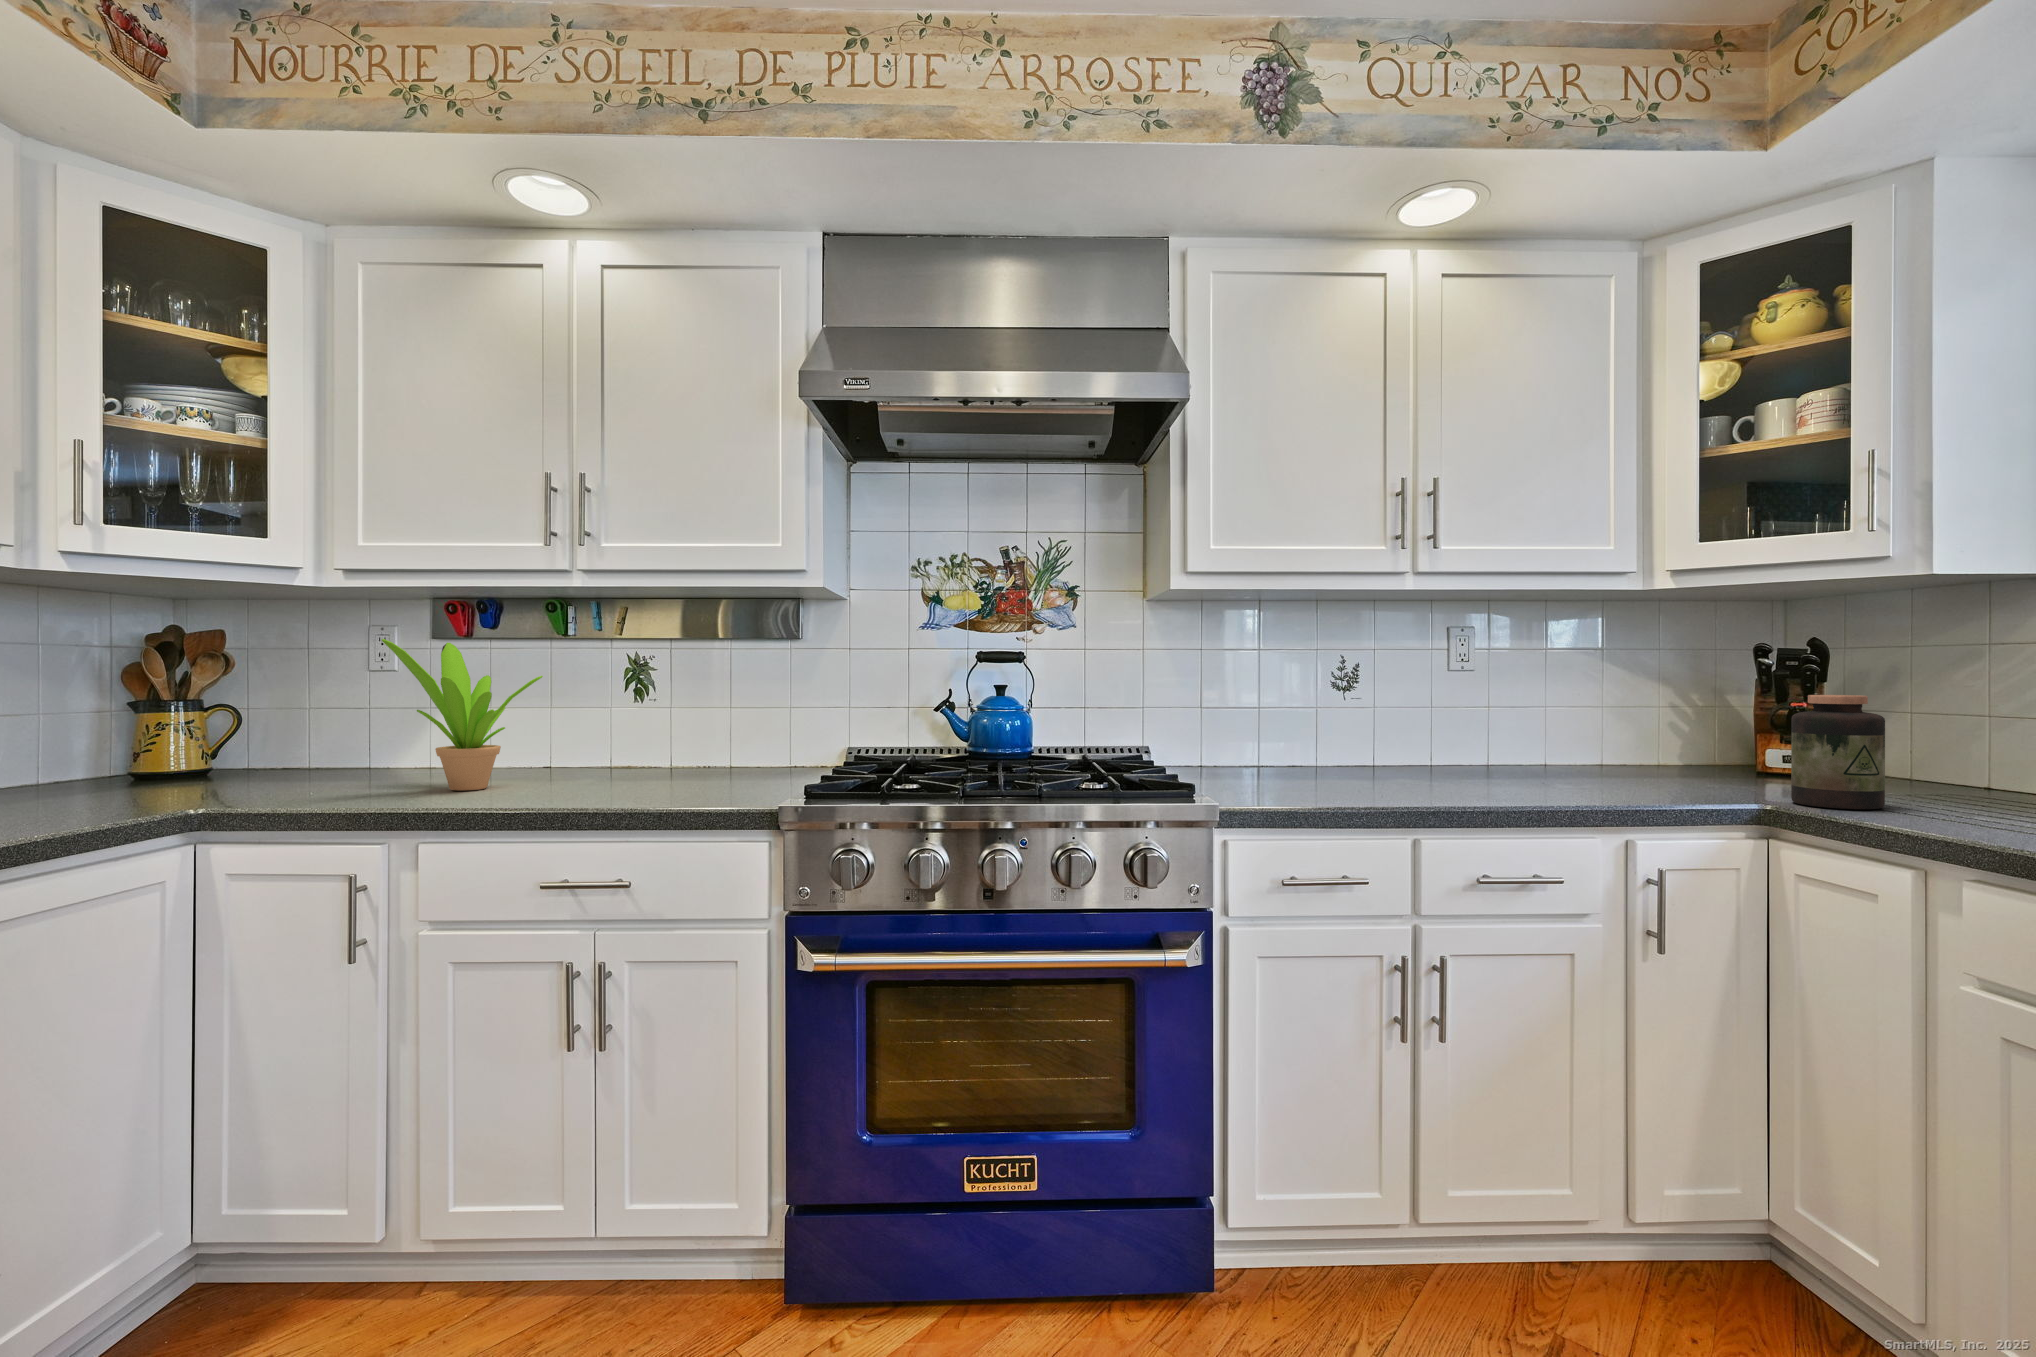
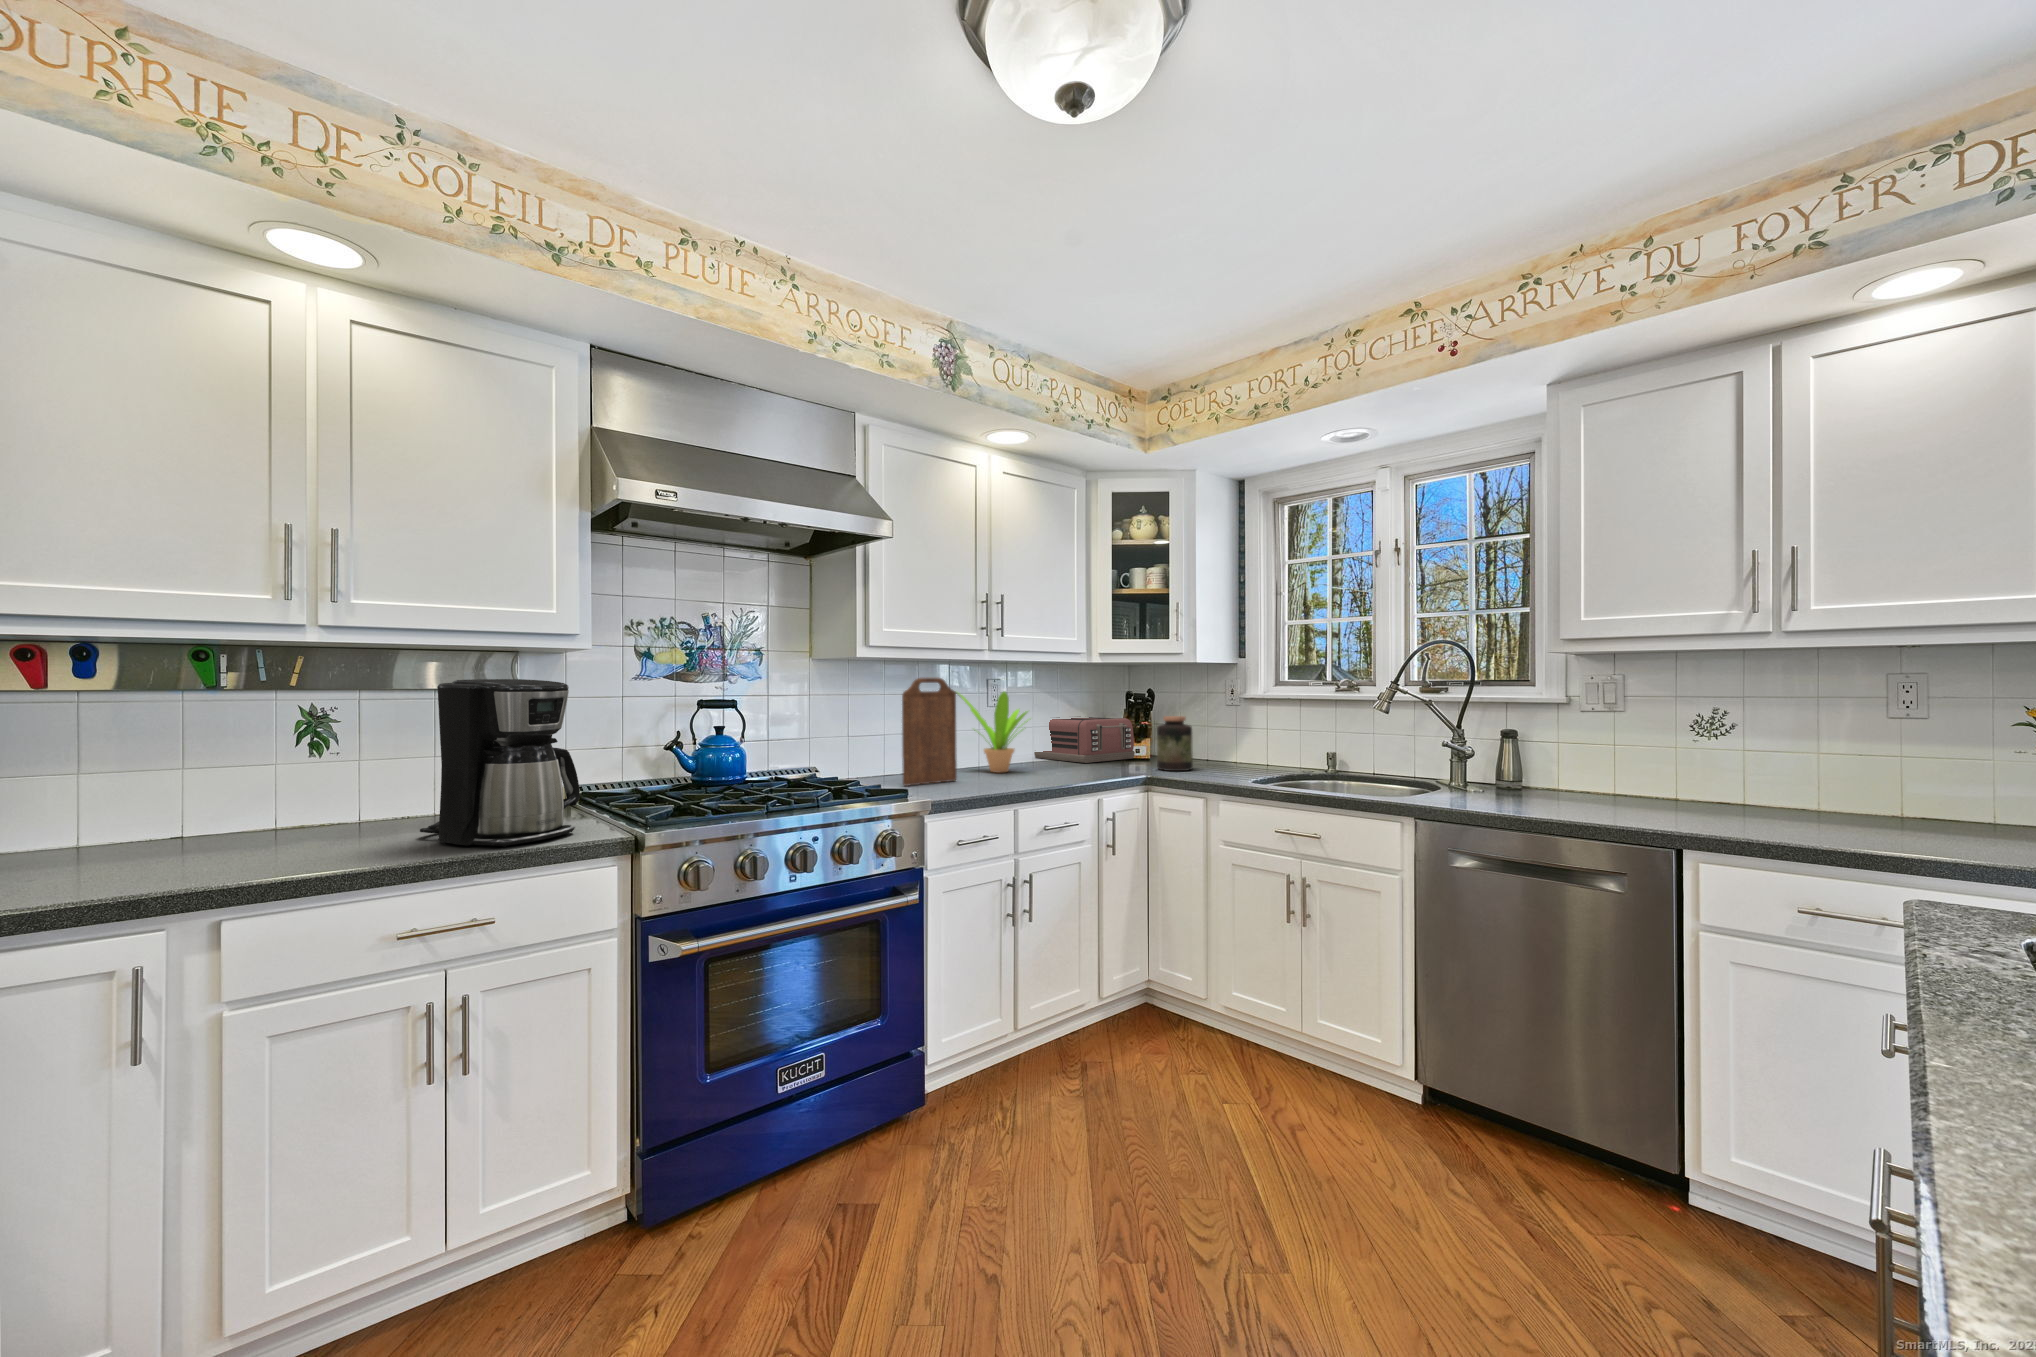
coffee maker: none [617,618,758,803] -> present [420,679,580,847]
cutting board: none [1242,620,1340,787] -> present [902,678,957,786]
potted plant: present [382,639,543,790] -> present [956,692,1028,772]
toaster: none [1567,698,1782,780] -> present [1034,717,1135,763]

